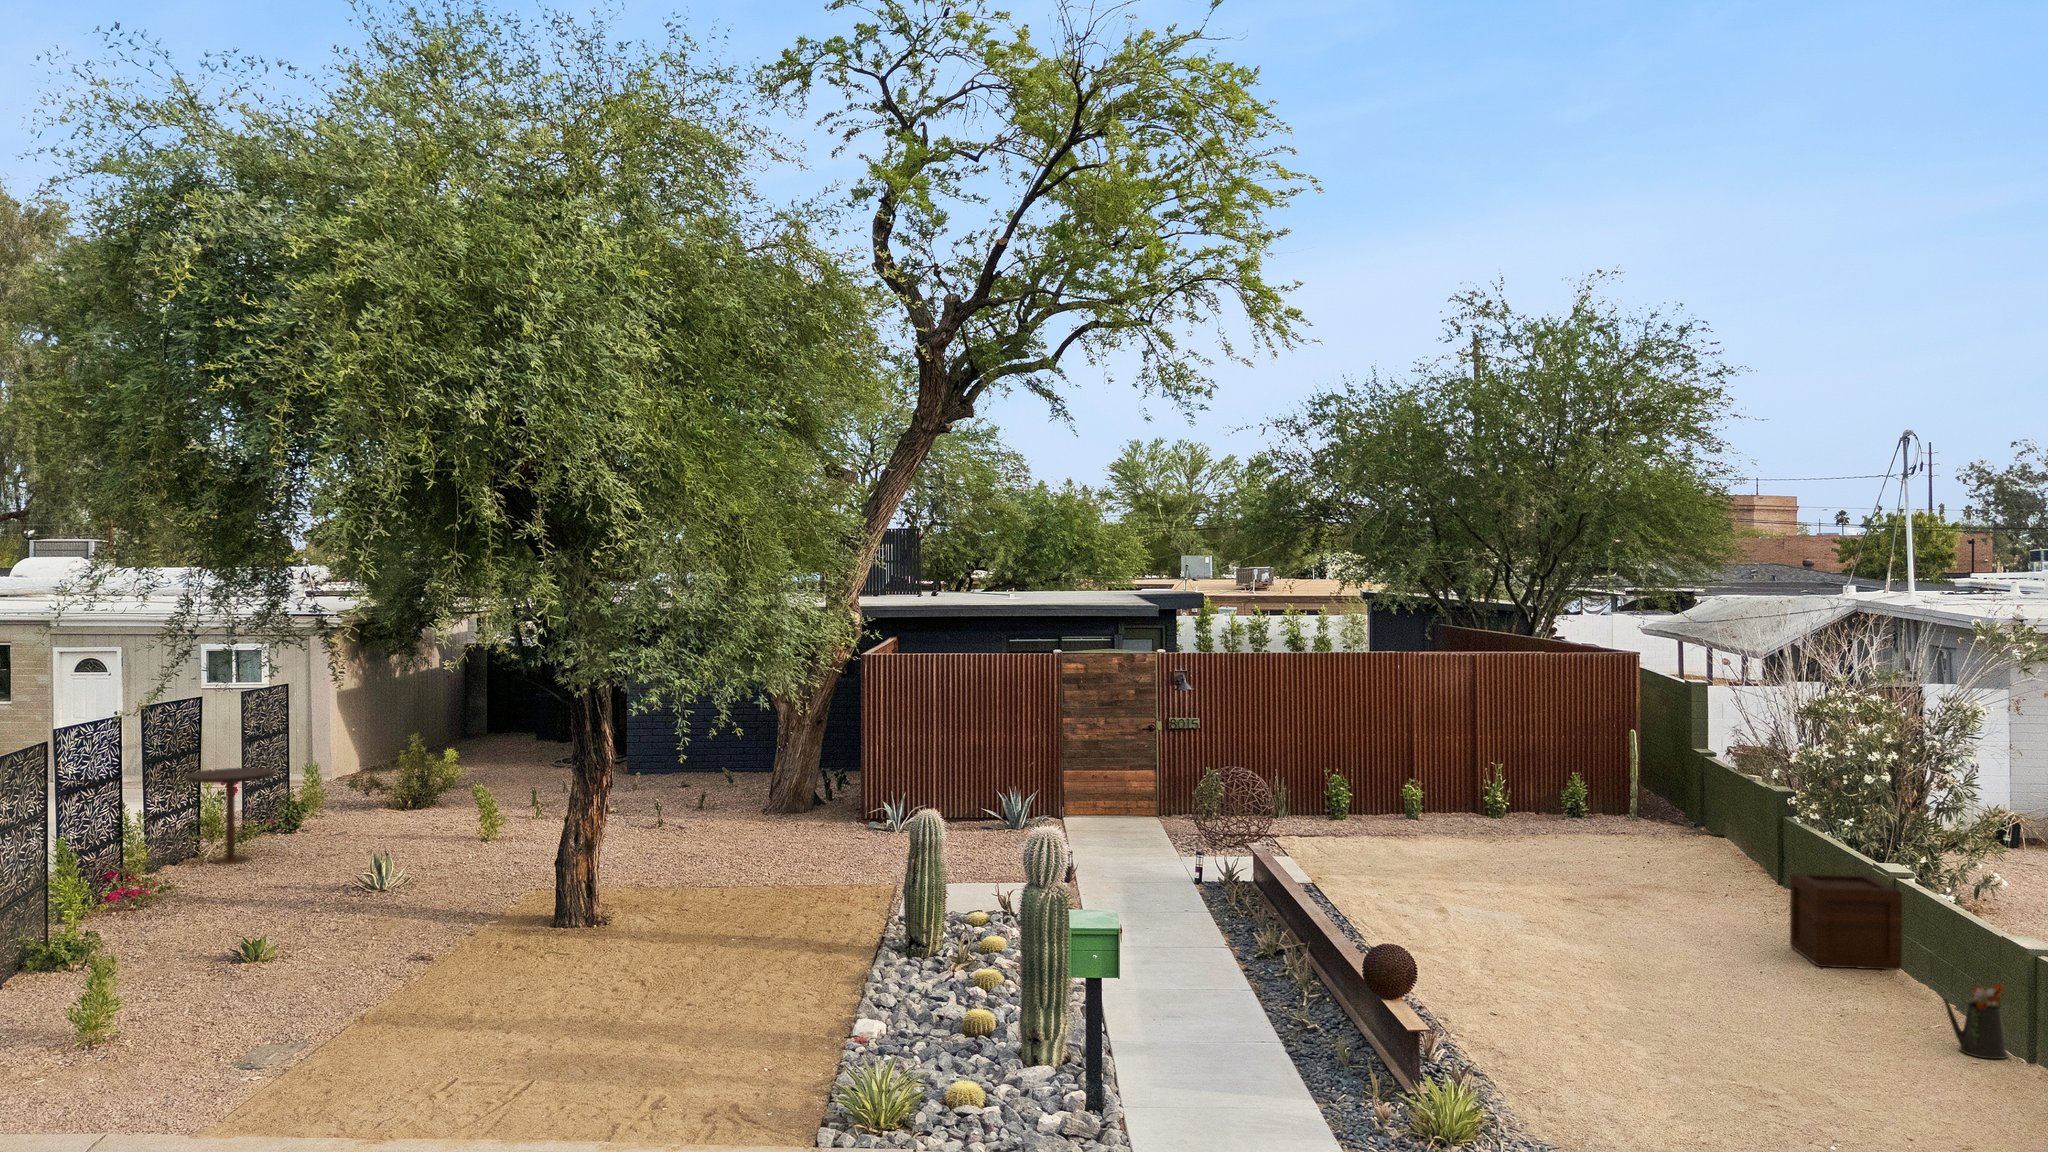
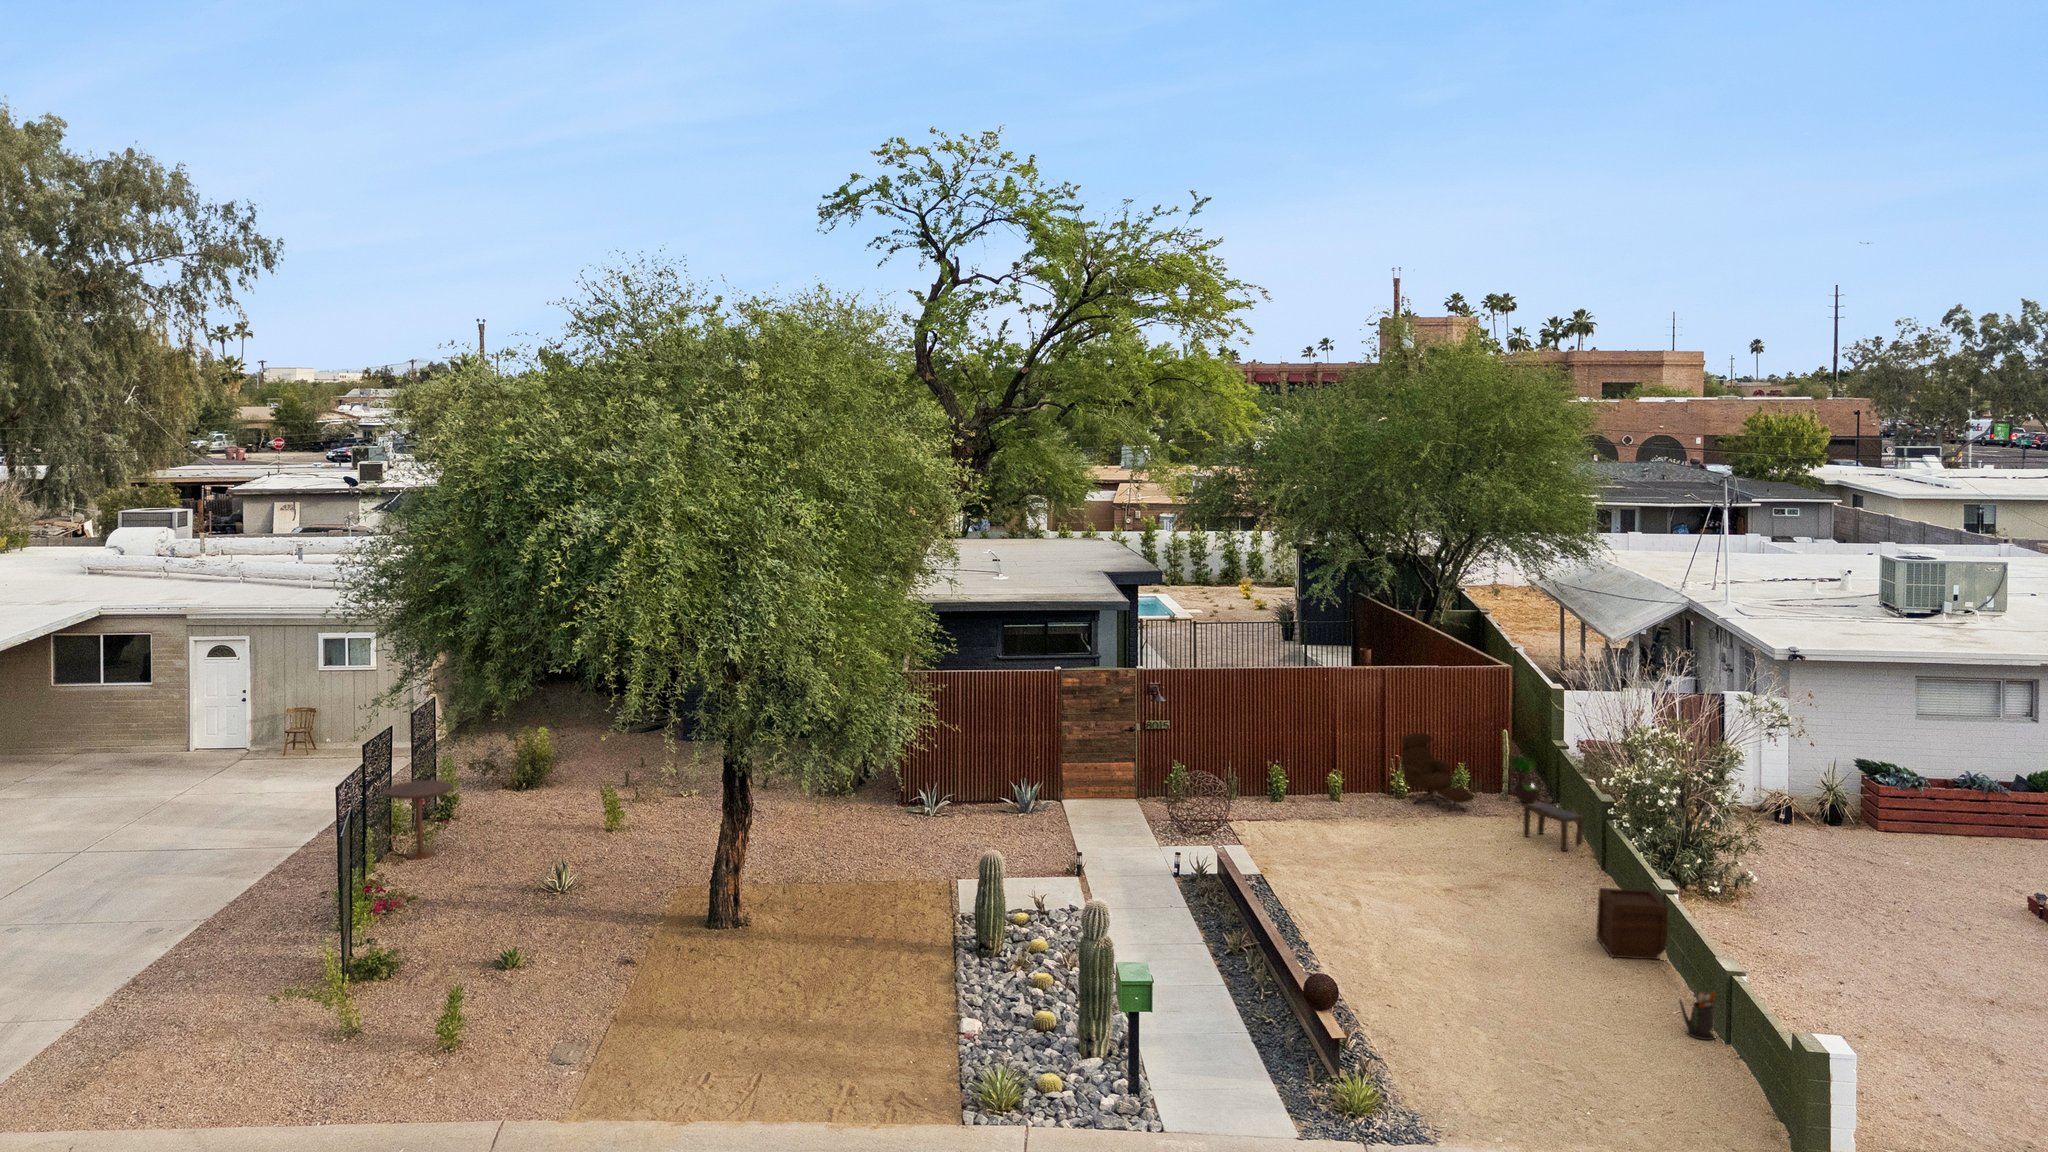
lounge chair: none [1498,735,1595,830] -> present [1401,733,1473,810]
potted tree: none [1635,754,1682,823] -> present [1509,756,1540,803]
bench: none [1664,808,1751,865] -> present [1523,803,1585,851]

